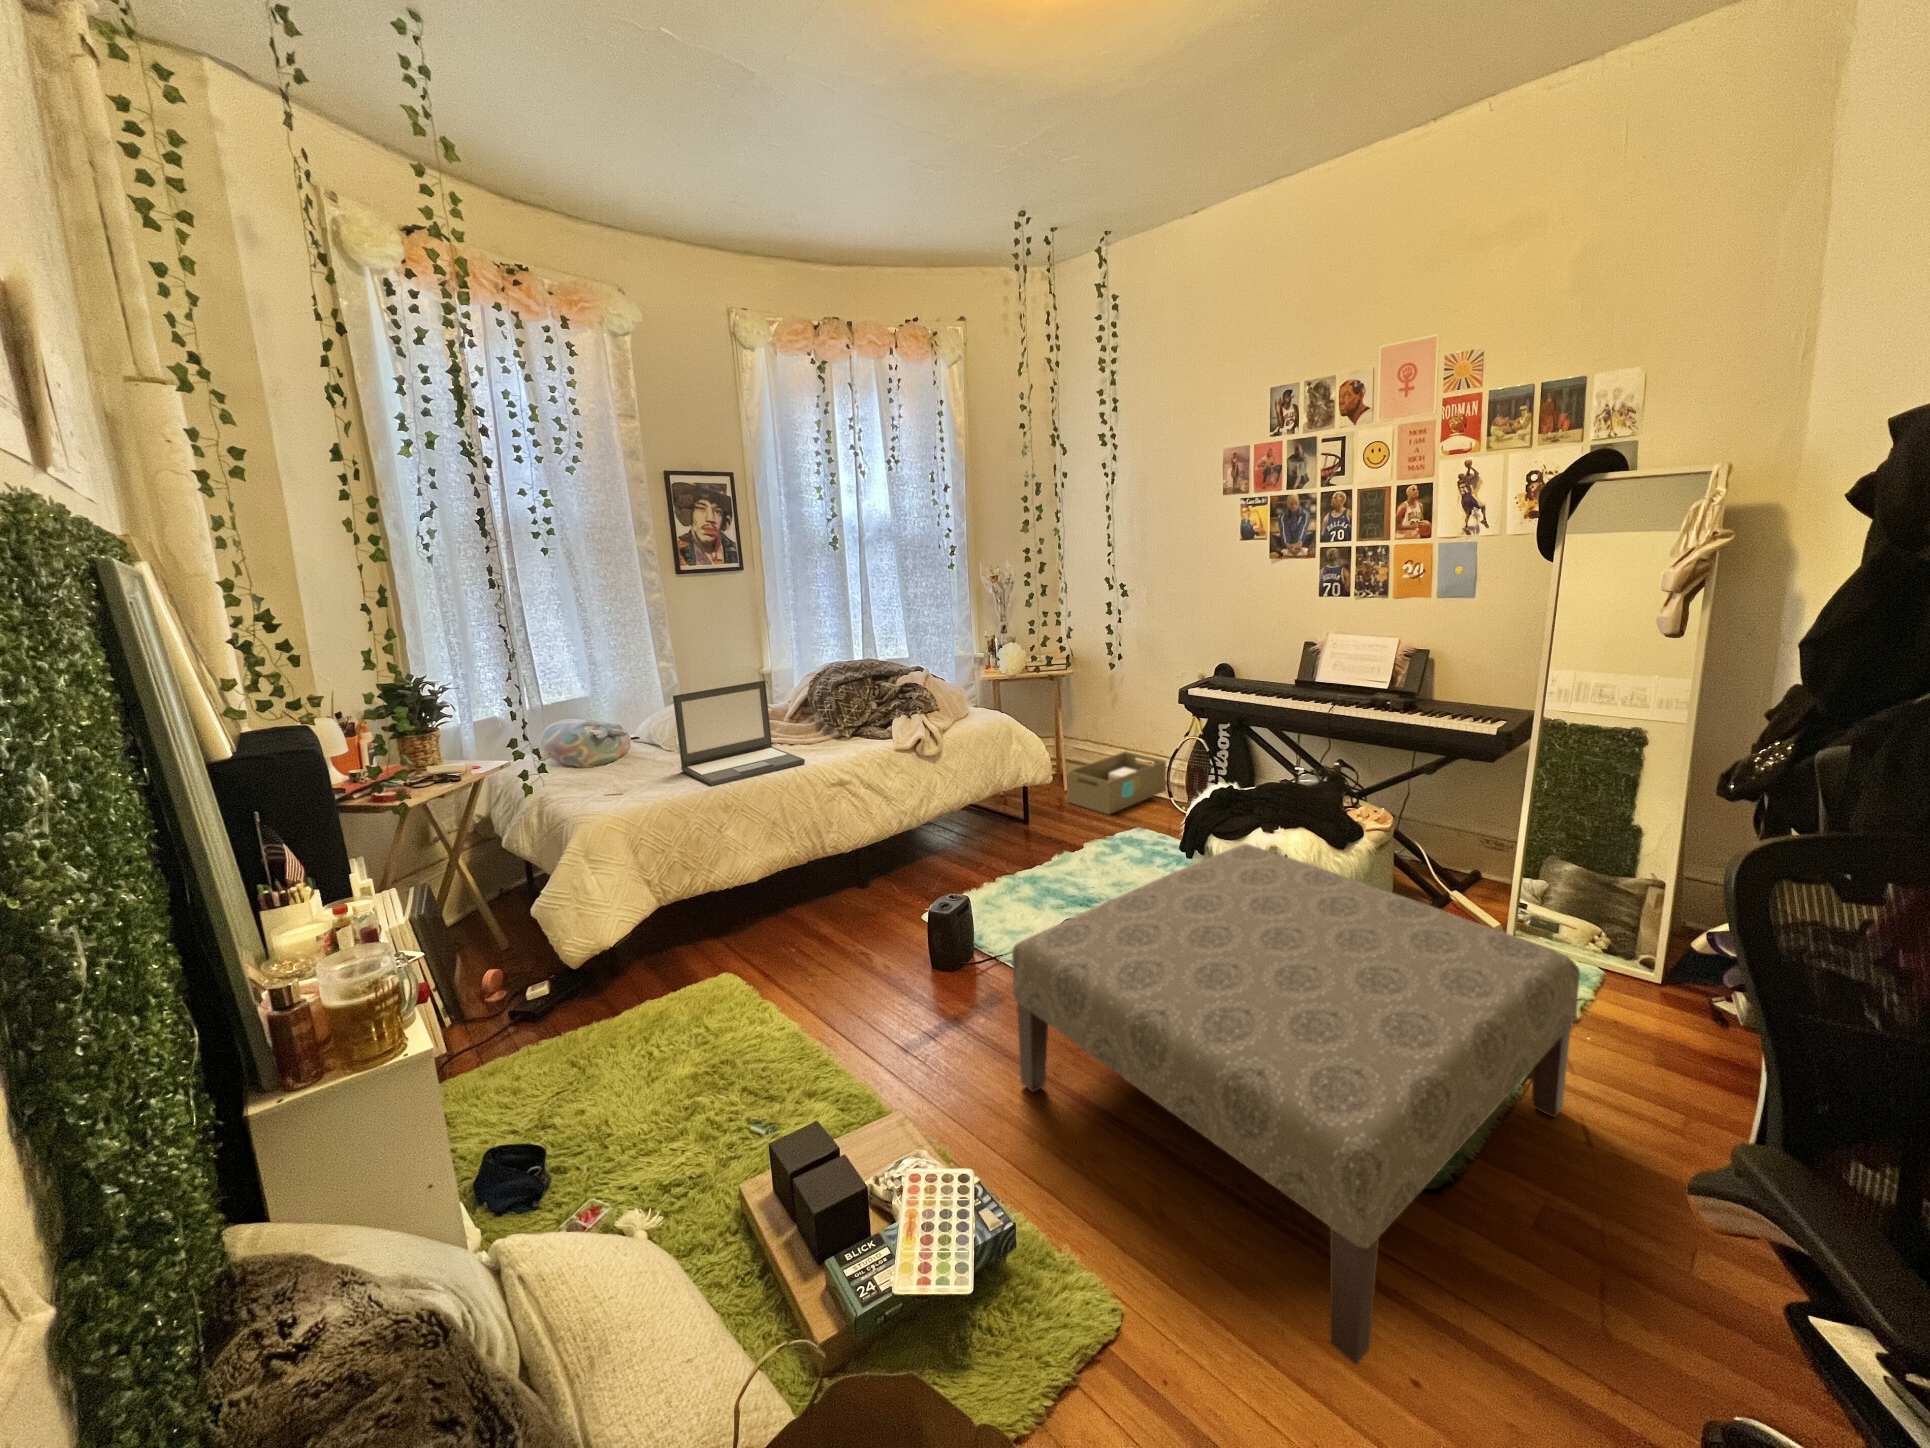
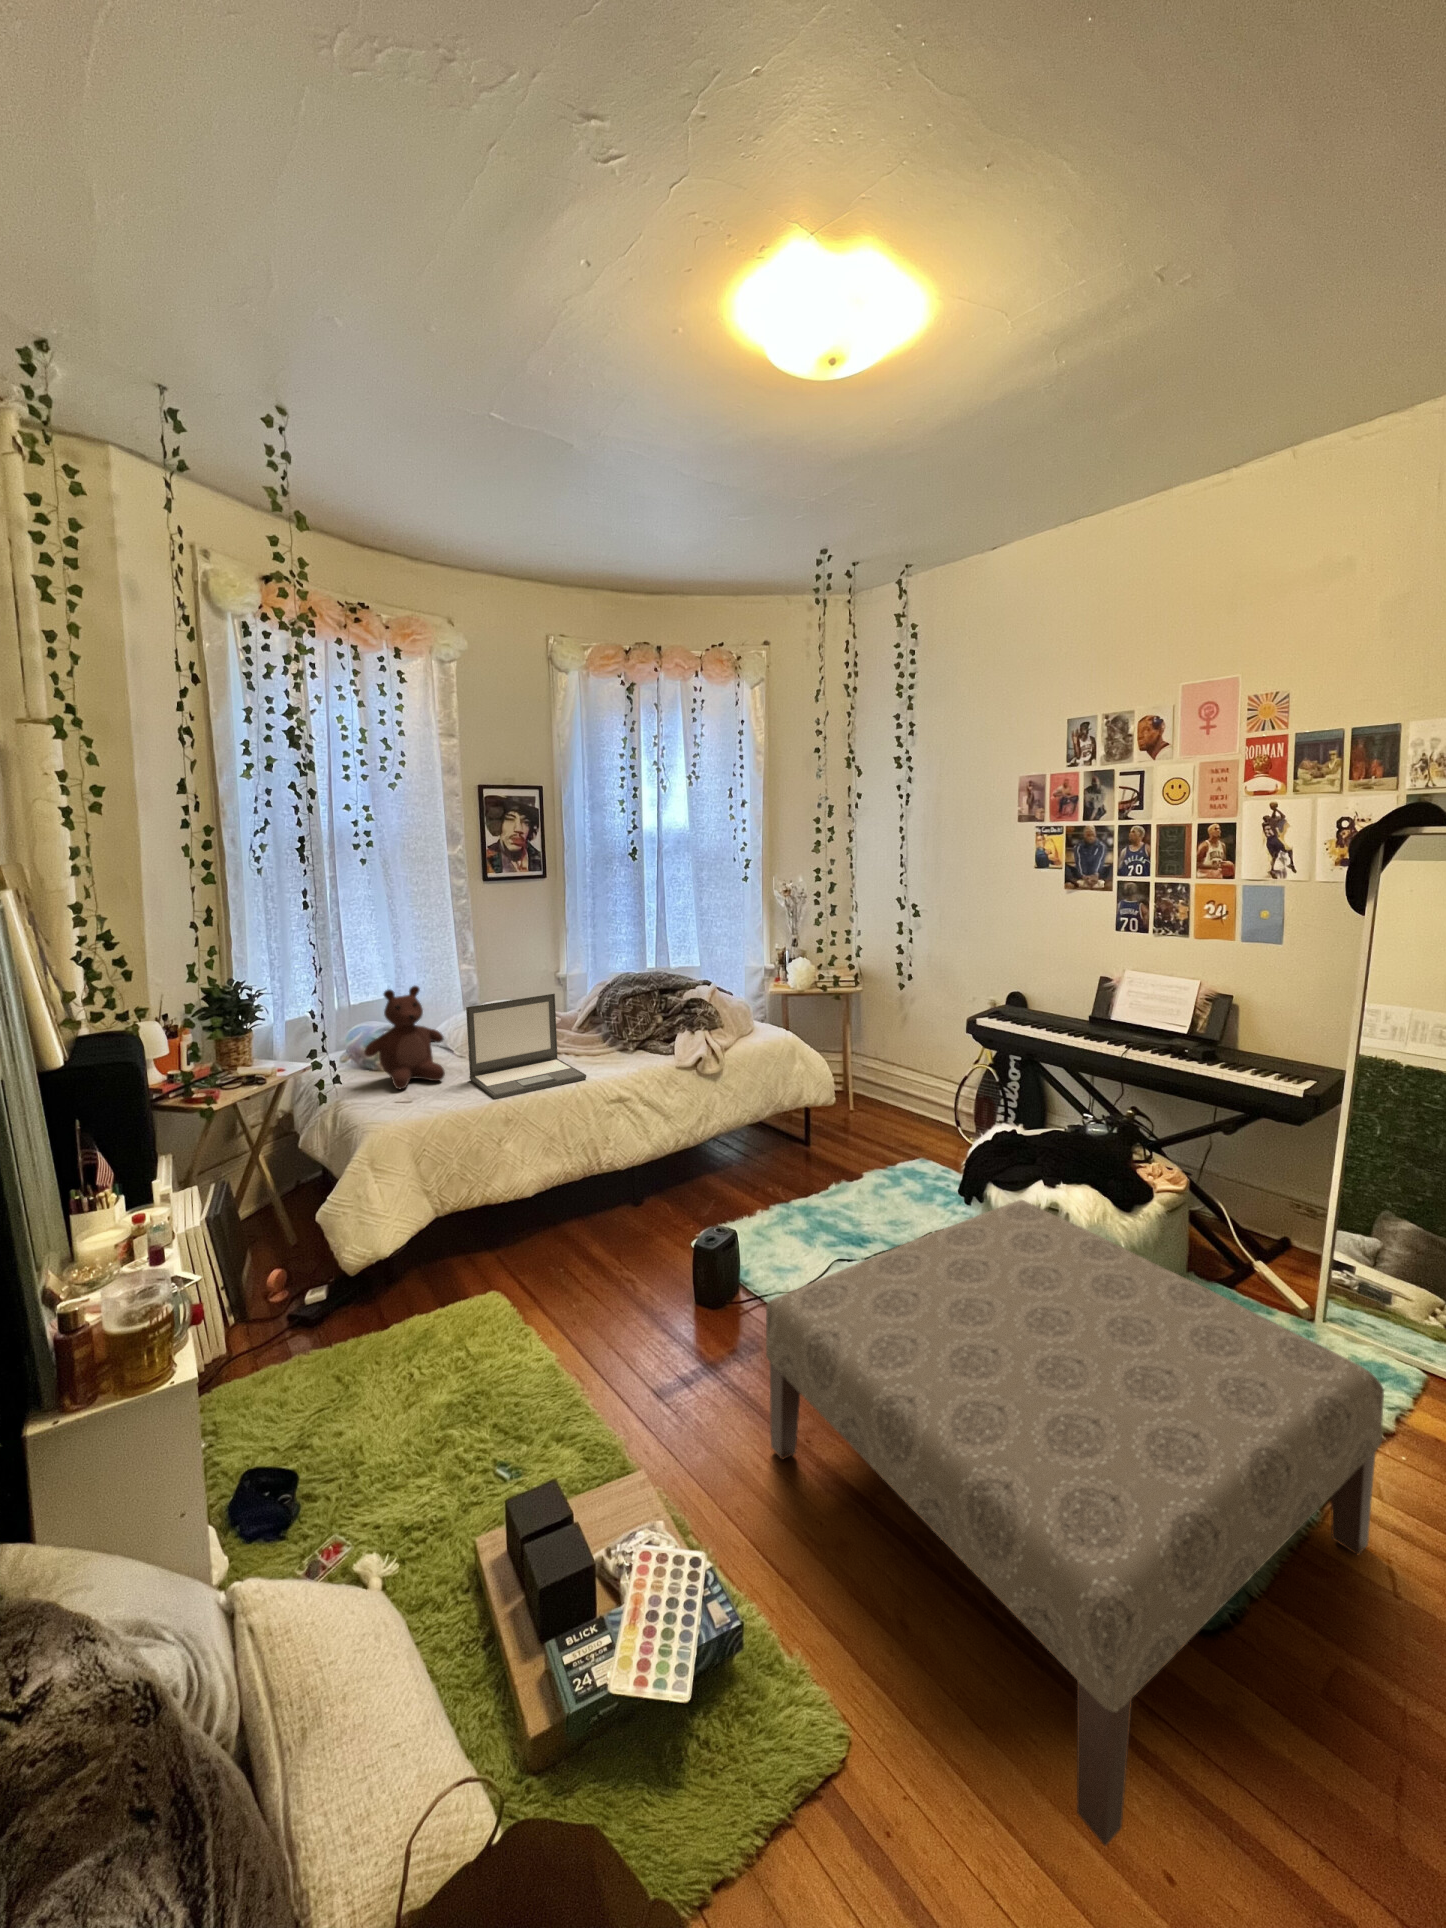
teddy bear: none [565,677,655,783] -> present [364,986,445,1089]
storage box: present [1067,751,1167,814] -> none [851,1073,955,1142]

